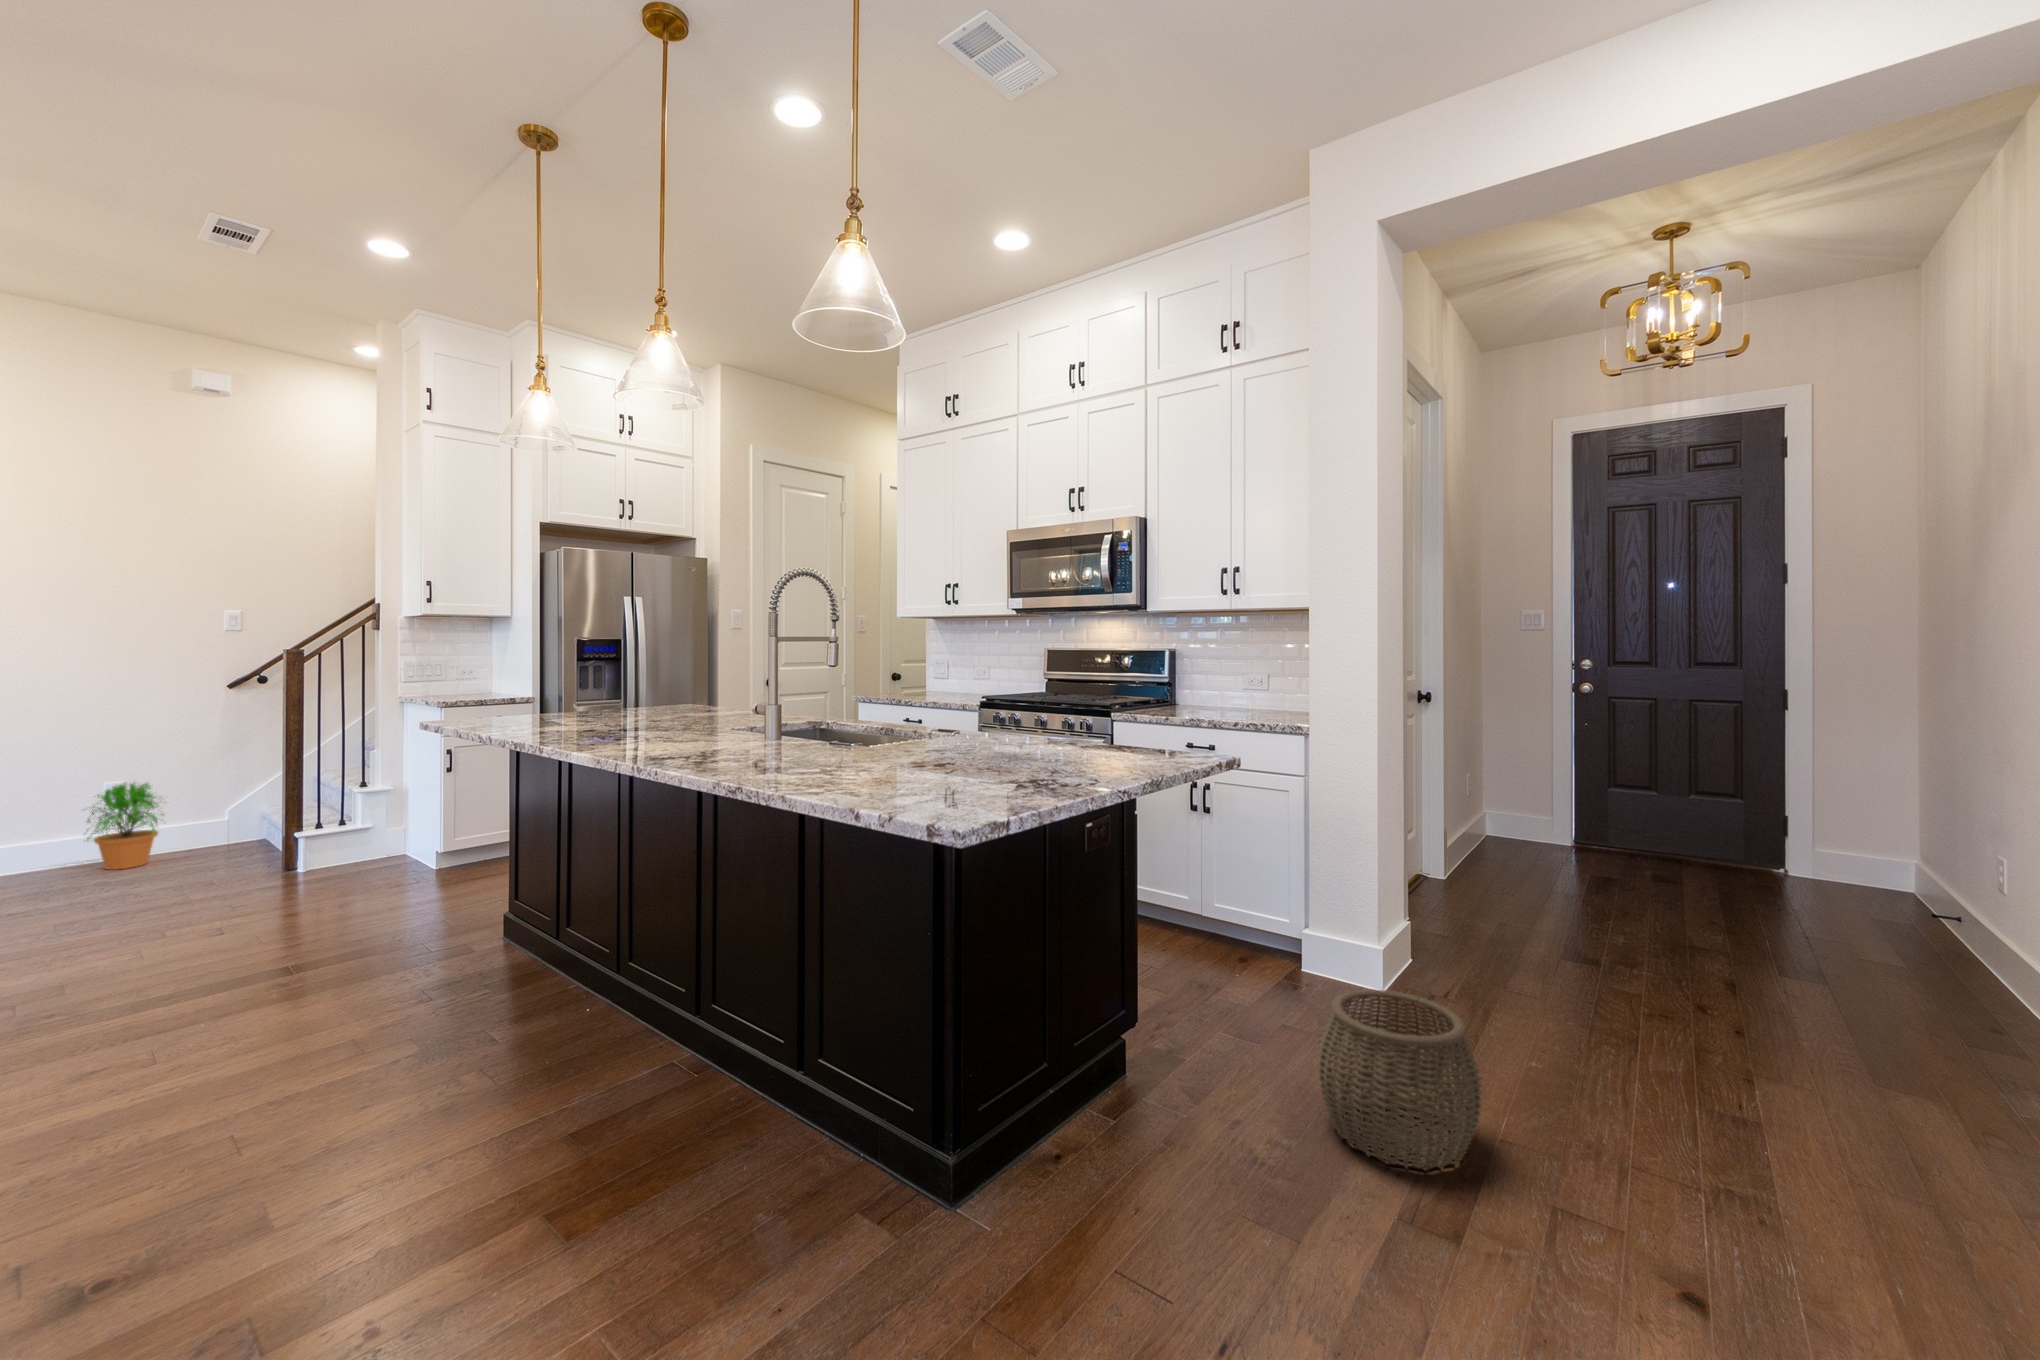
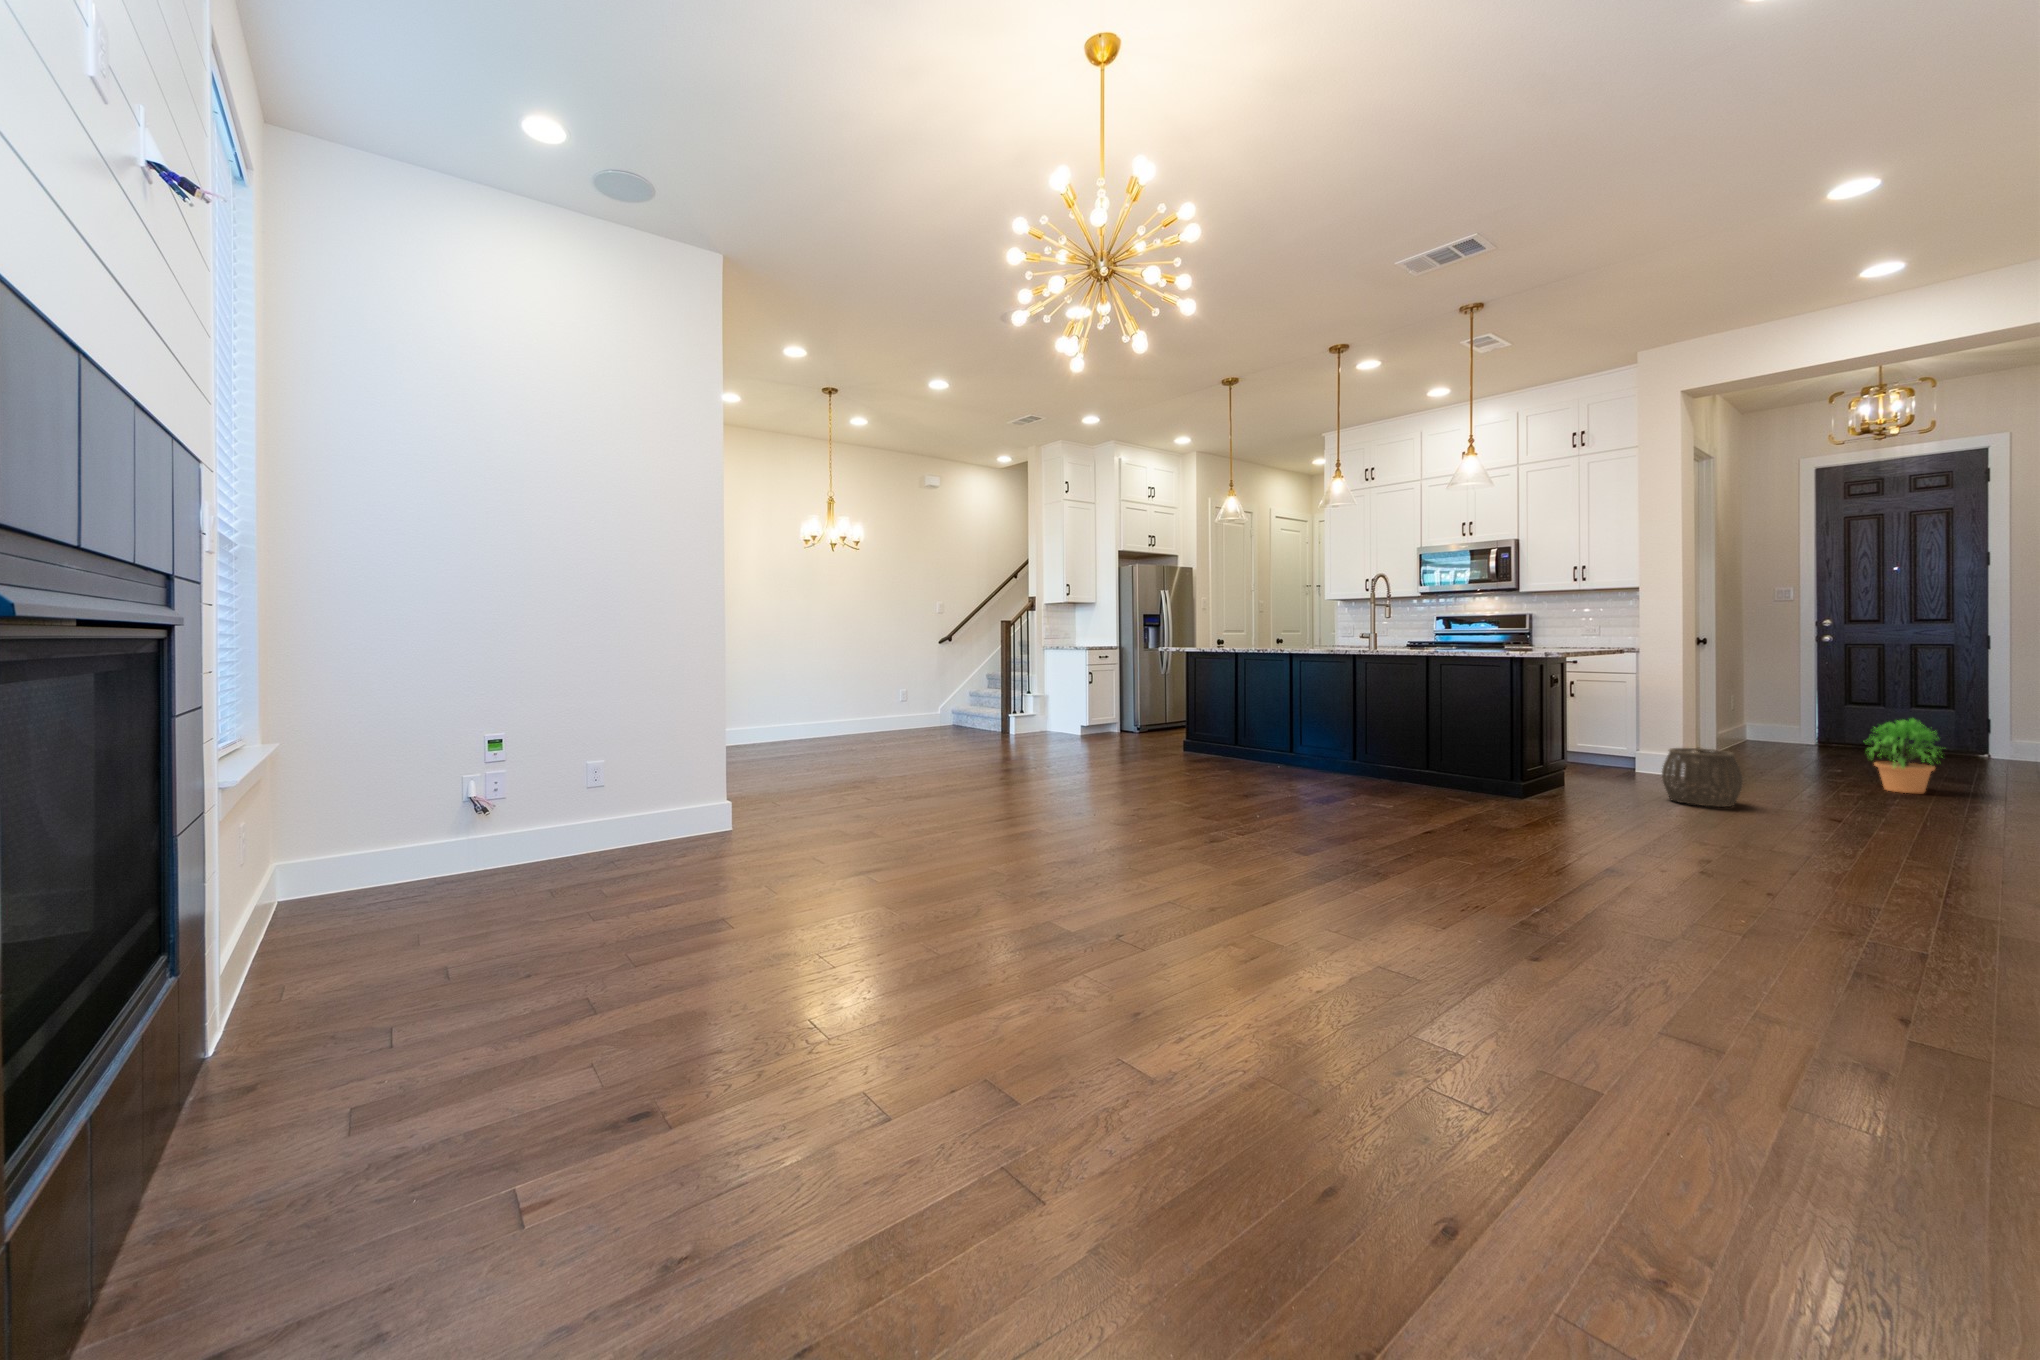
potted plant: present [84,783,165,870] -> present [1867,719,1940,794]

